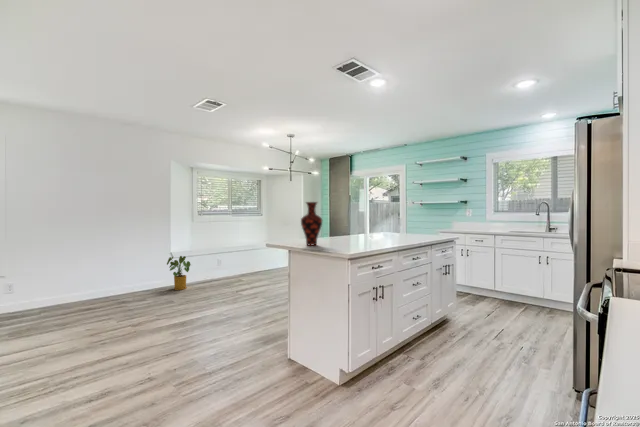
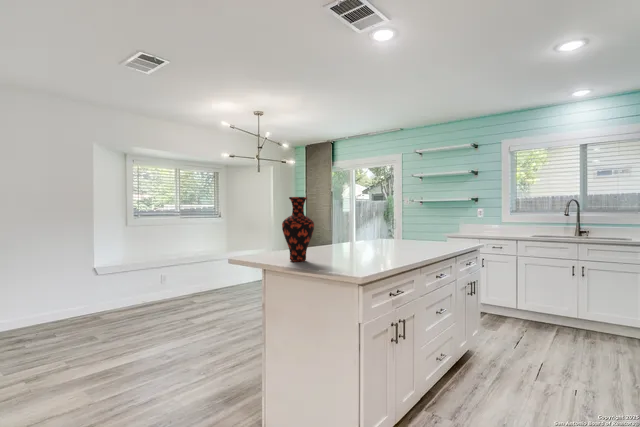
house plant: present [167,256,191,290] -> none [87,272,125,319]

